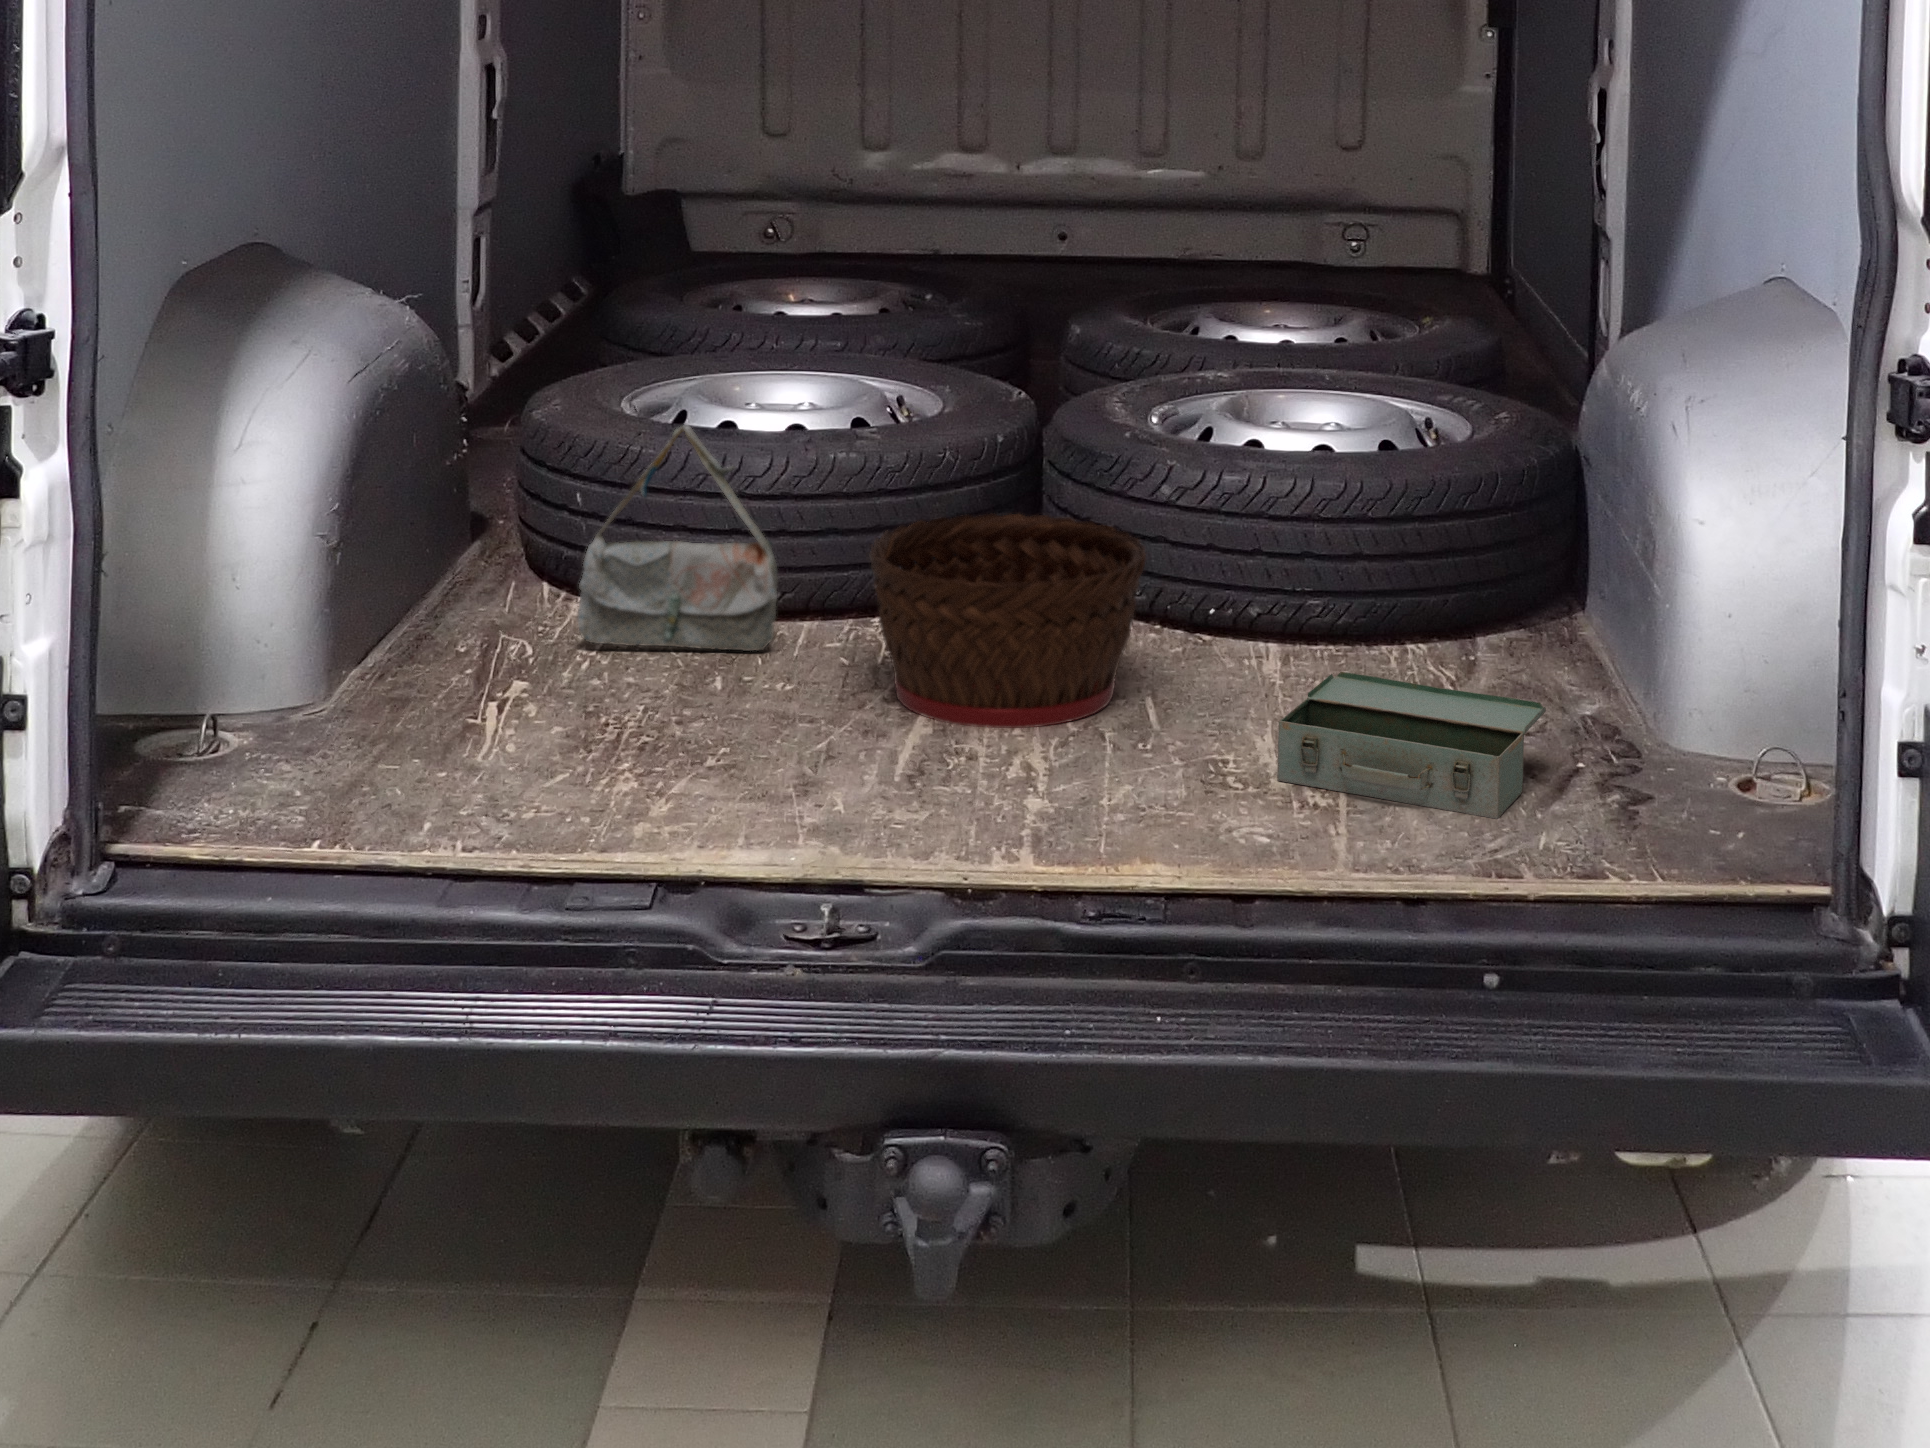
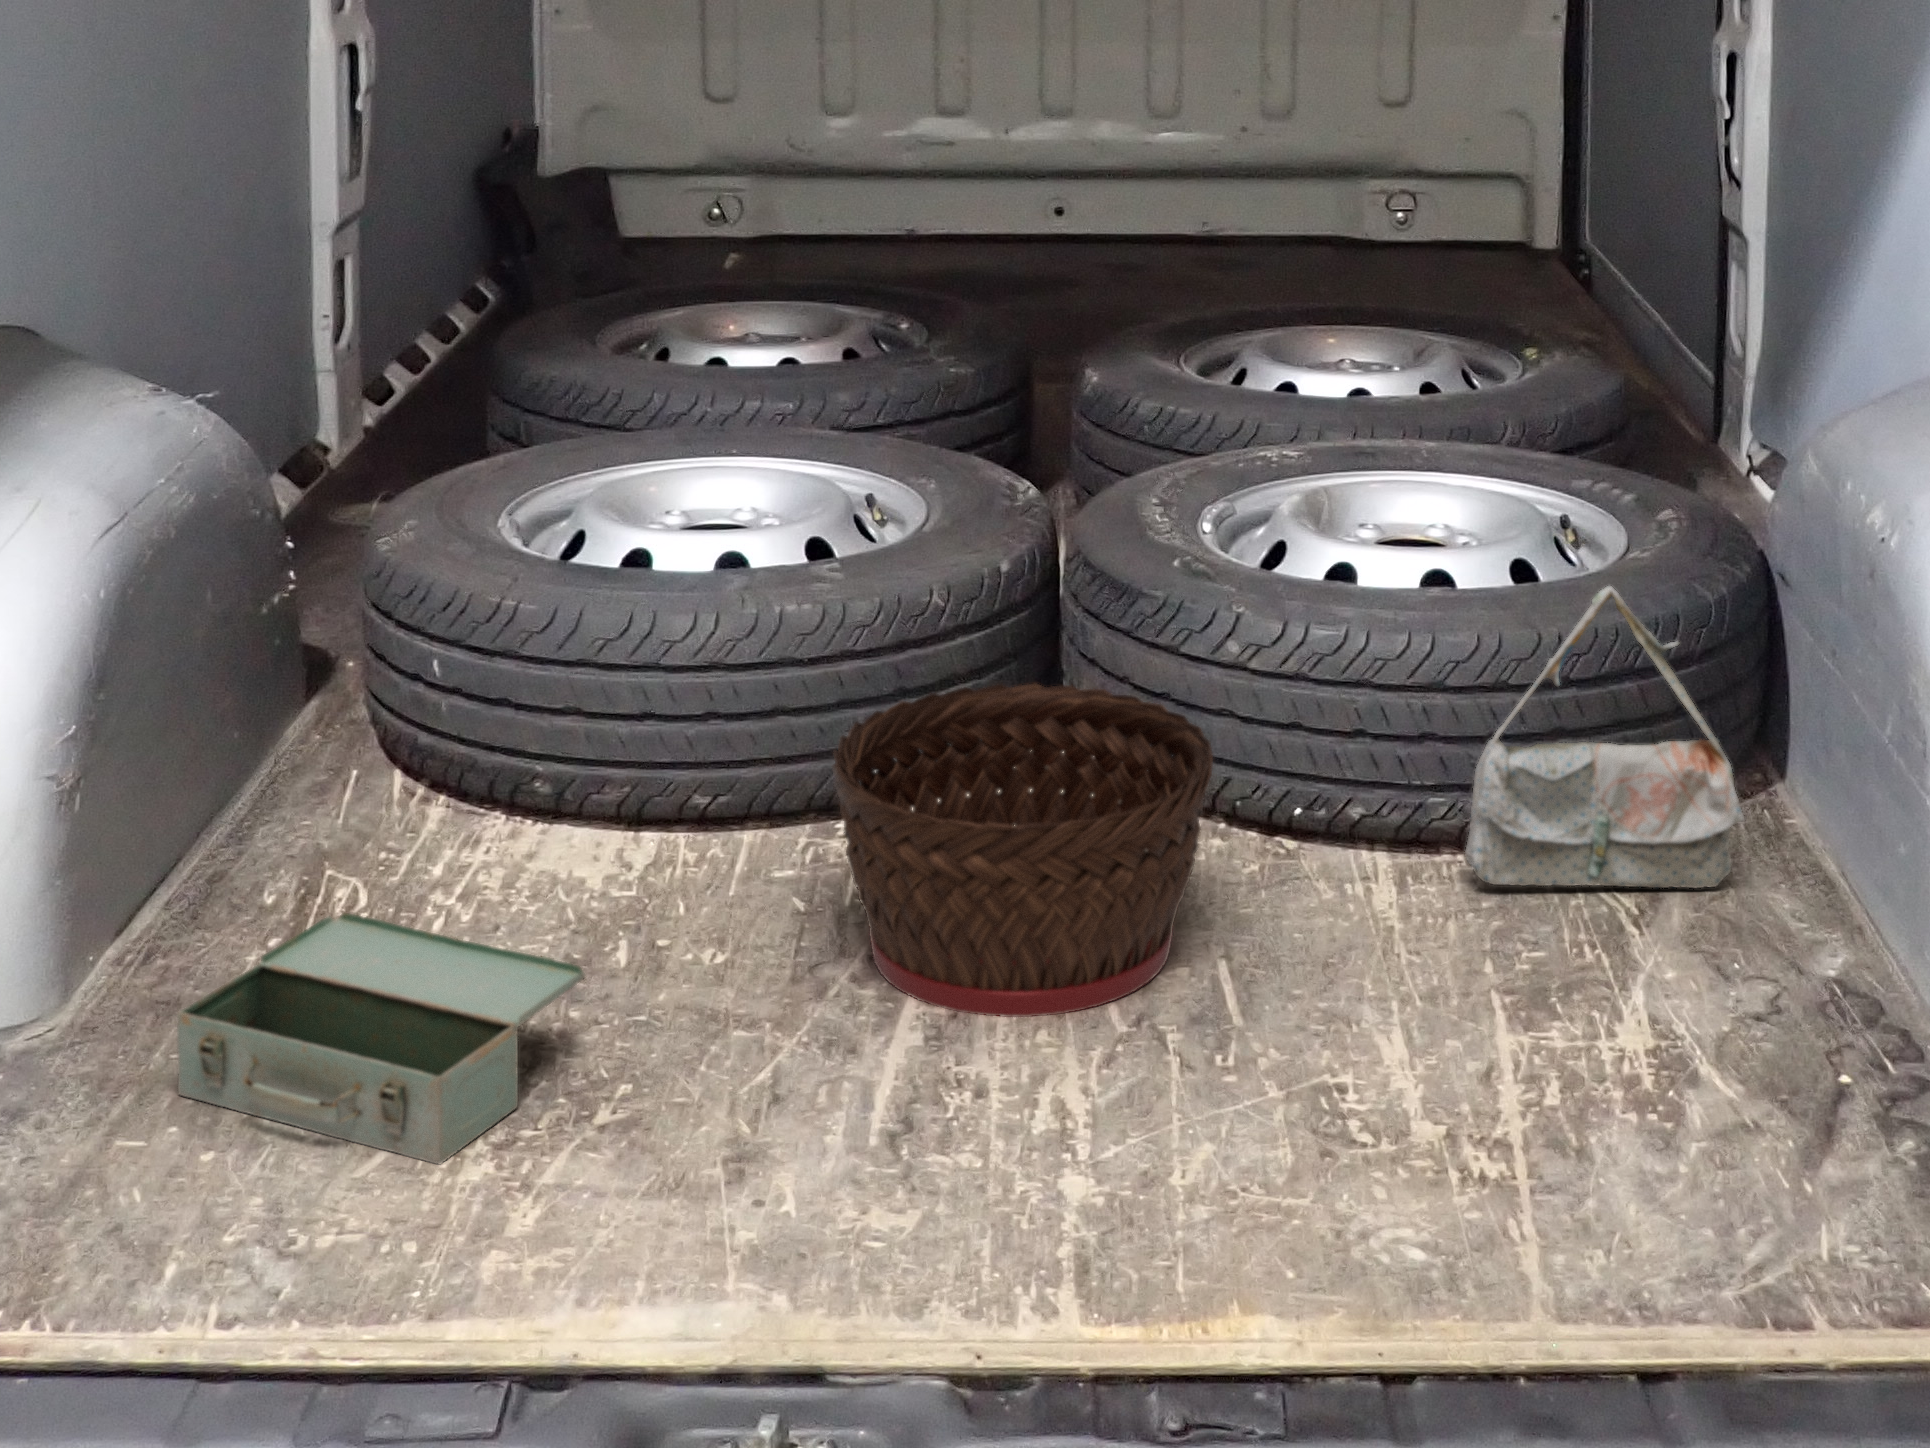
bag: present [578,425,778,651] -> present [1465,586,1744,889]
toolbox: present [1277,672,1546,819] -> present [177,913,585,1165]

